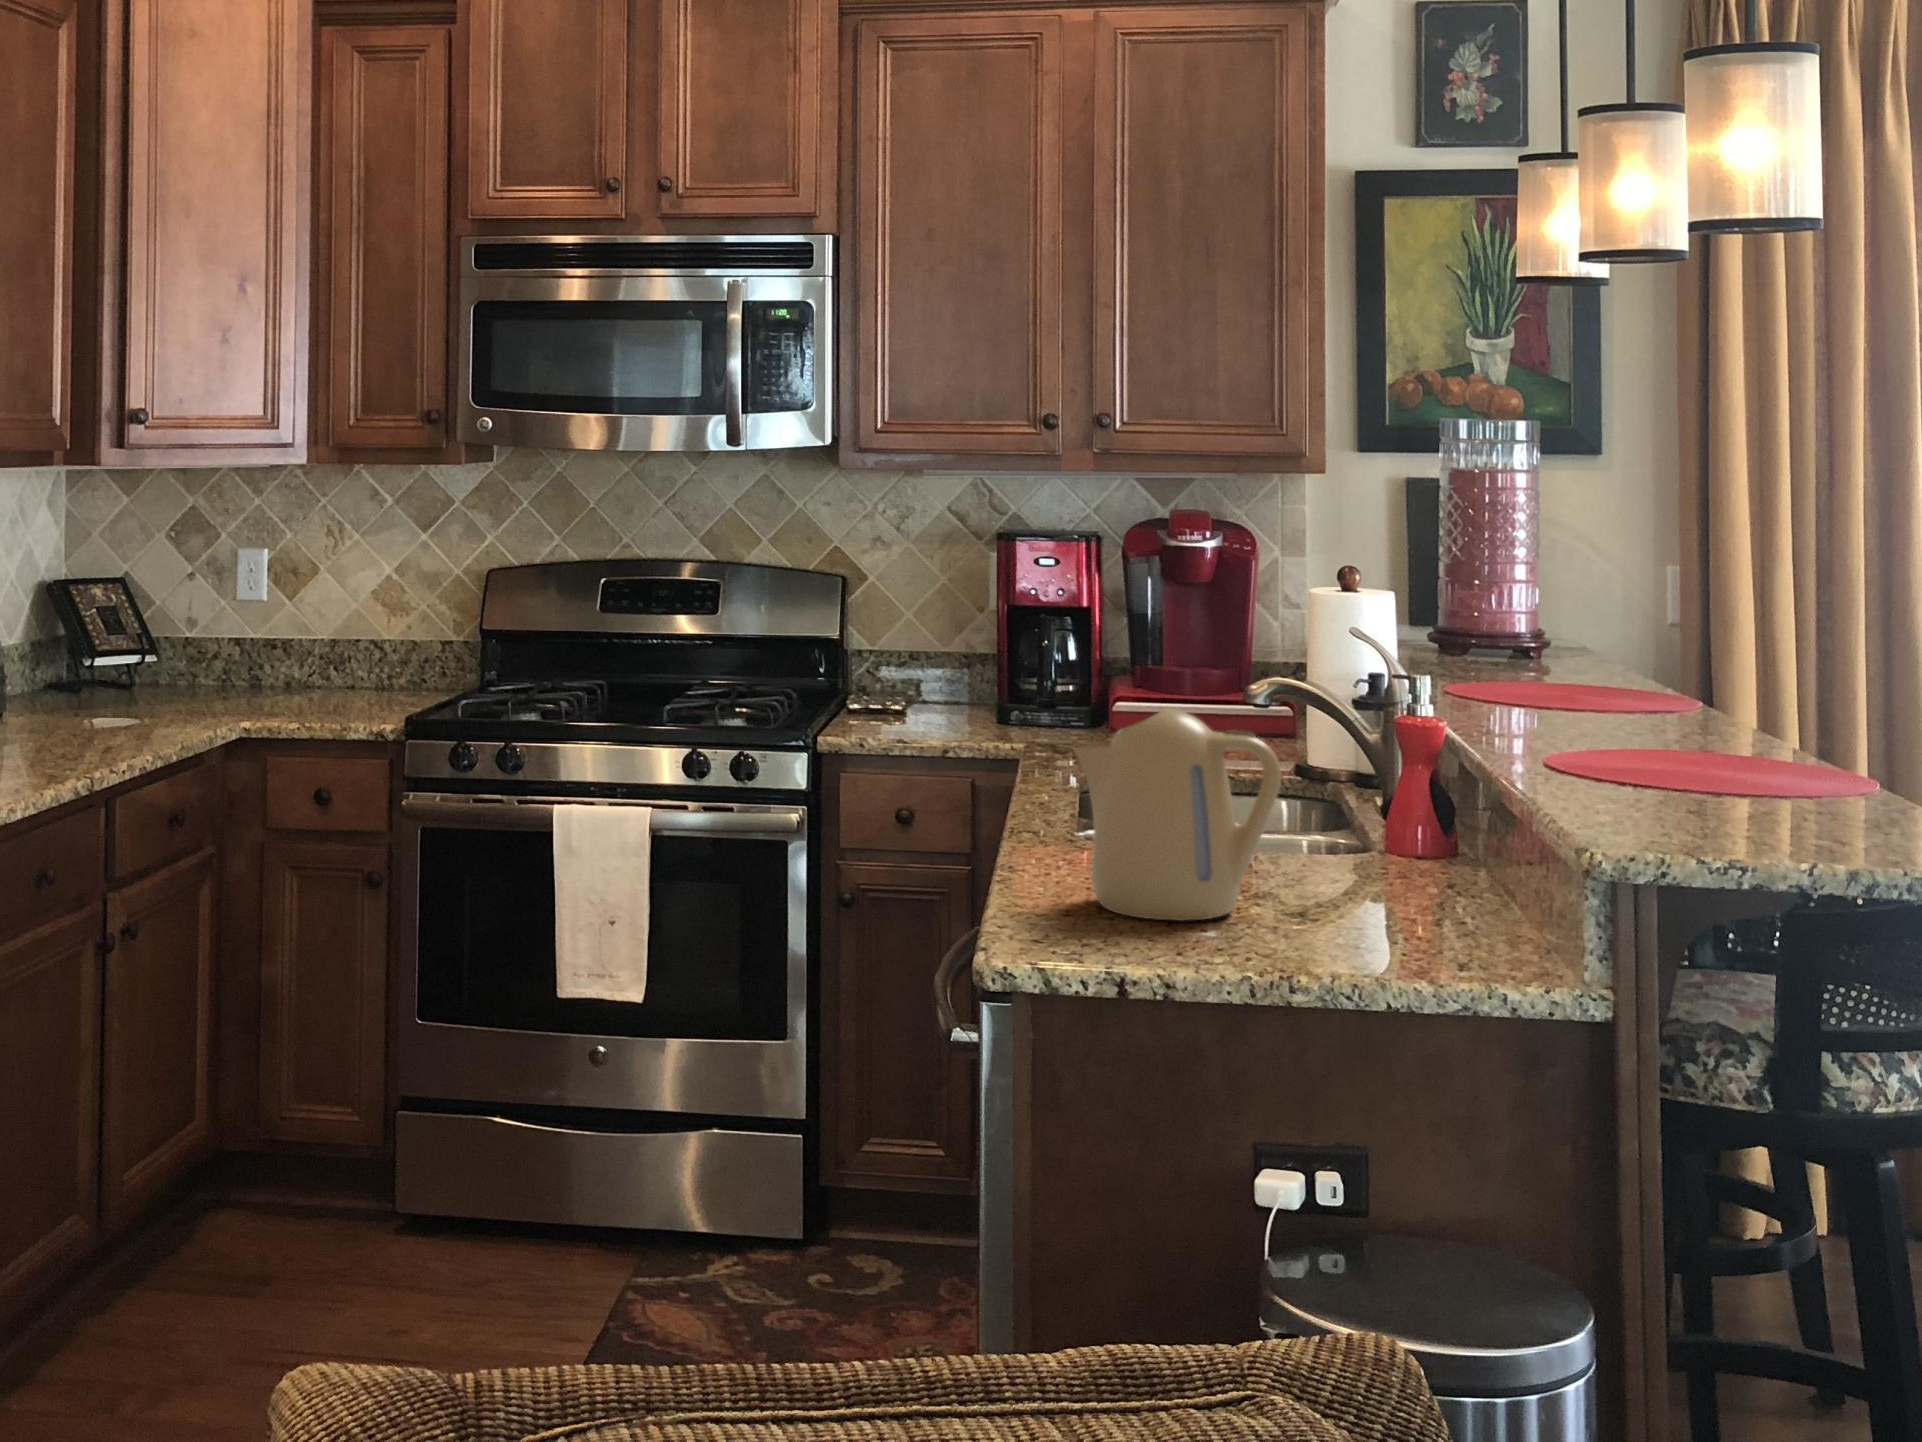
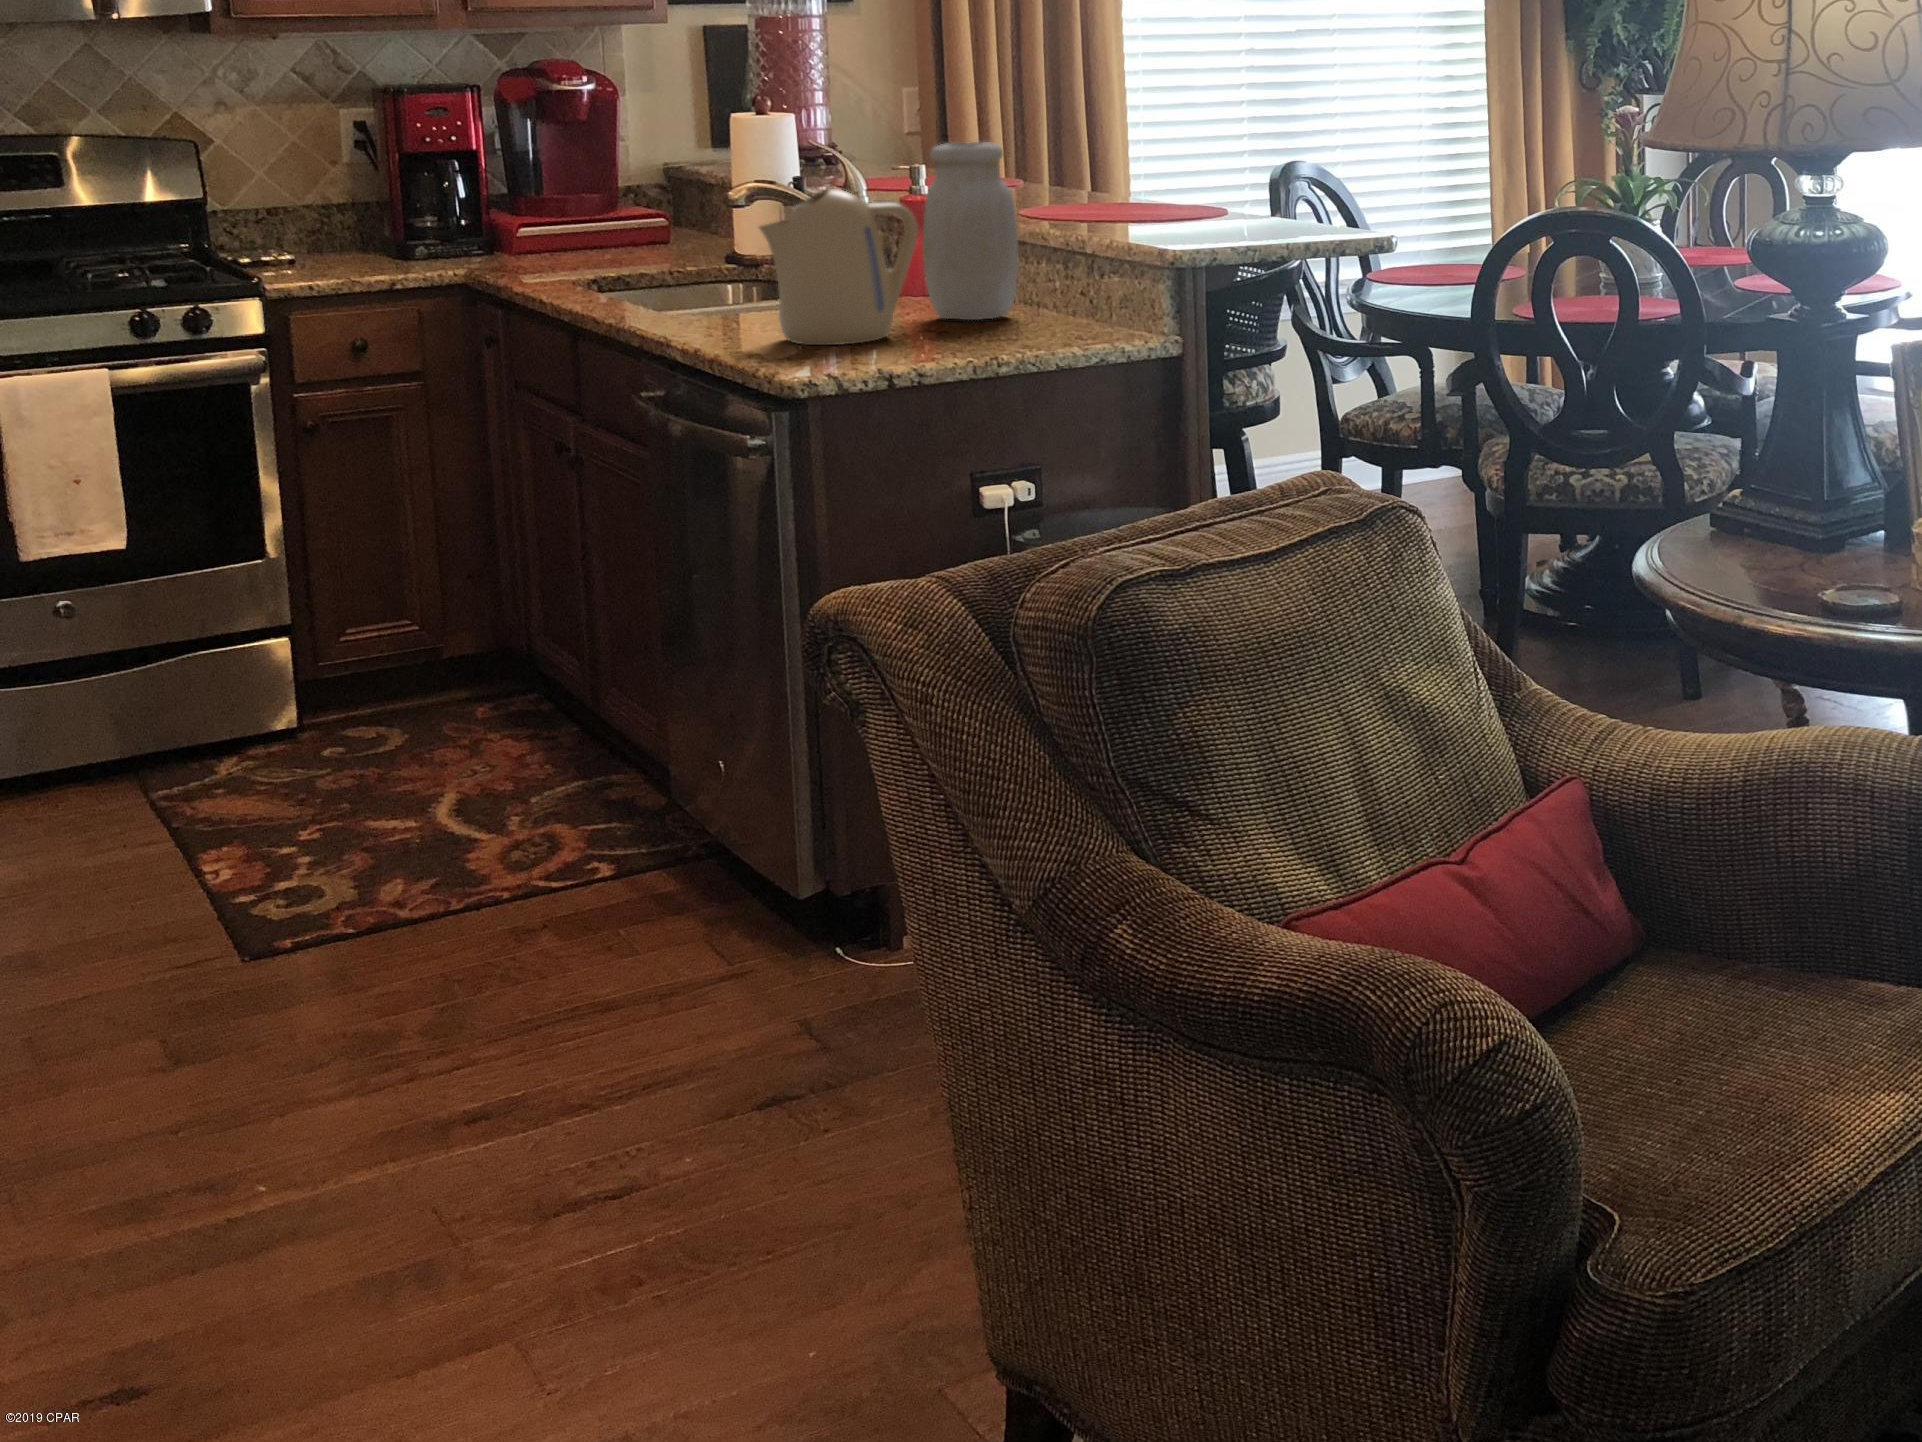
jar: none [1337,659,1470,911] -> present [923,142,1019,320]

